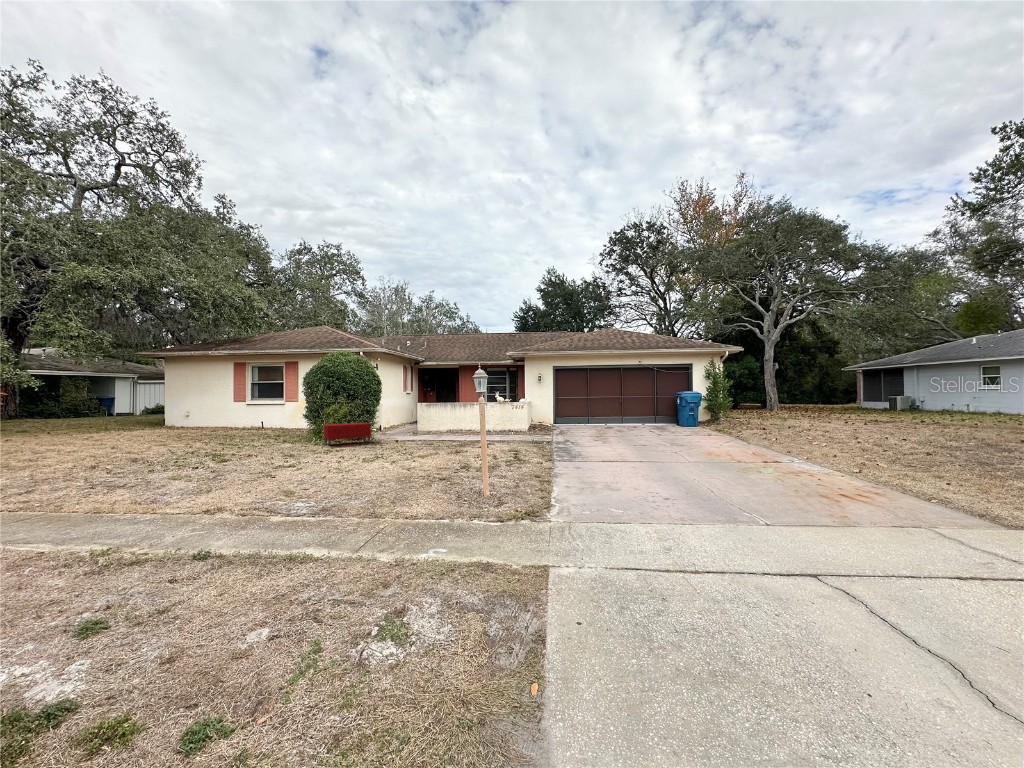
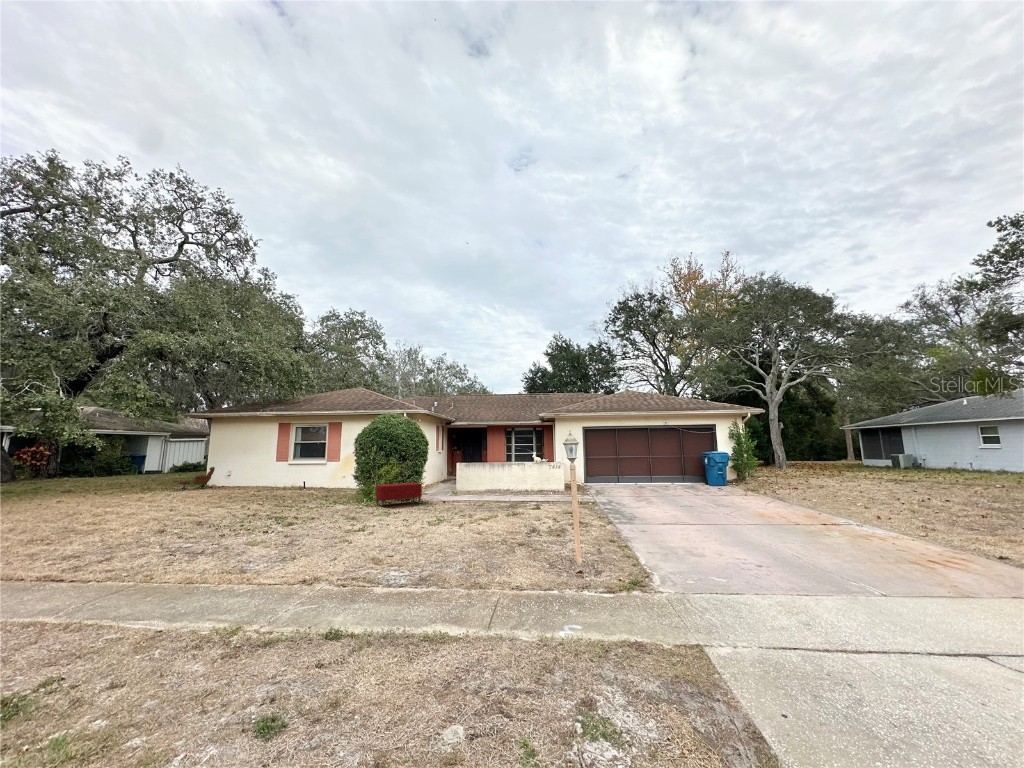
lounge chair: none [133,407,171,430] -> present [179,467,215,490]

